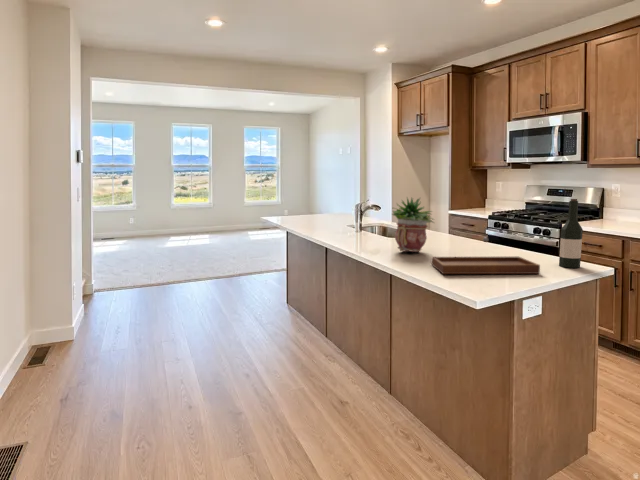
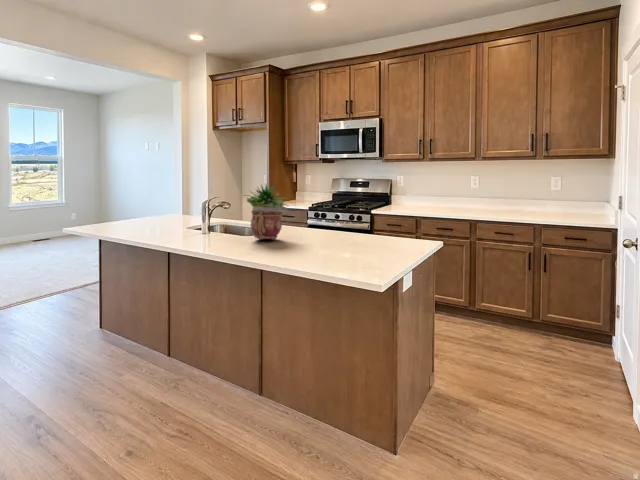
wine bottle: present [559,199,583,268] -> none [400,185,417,244]
tray: present [432,237,540,274] -> none [297,220,393,258]

